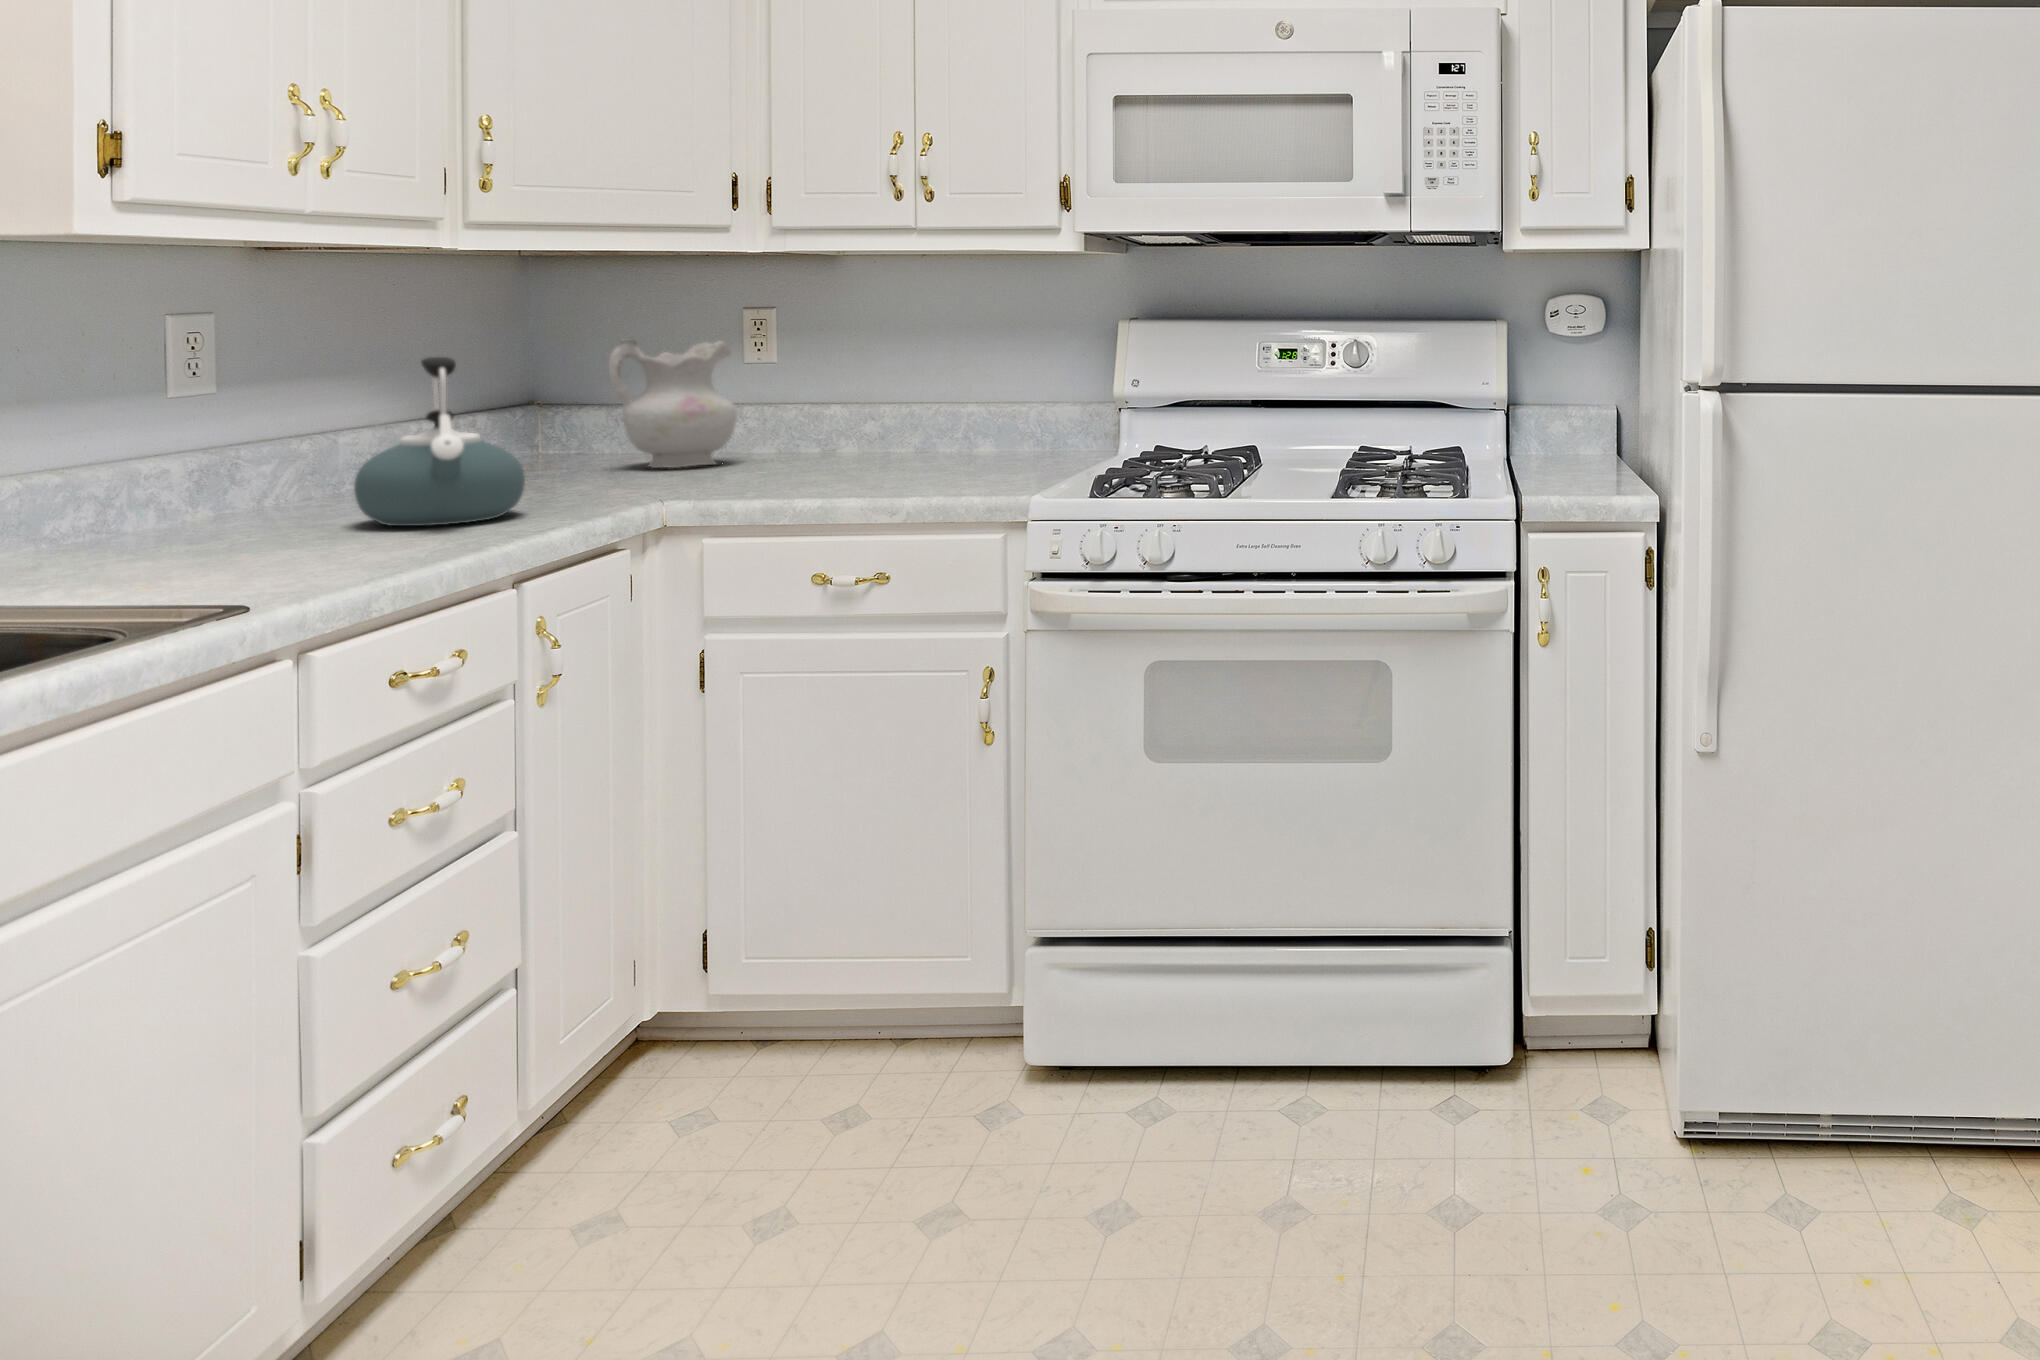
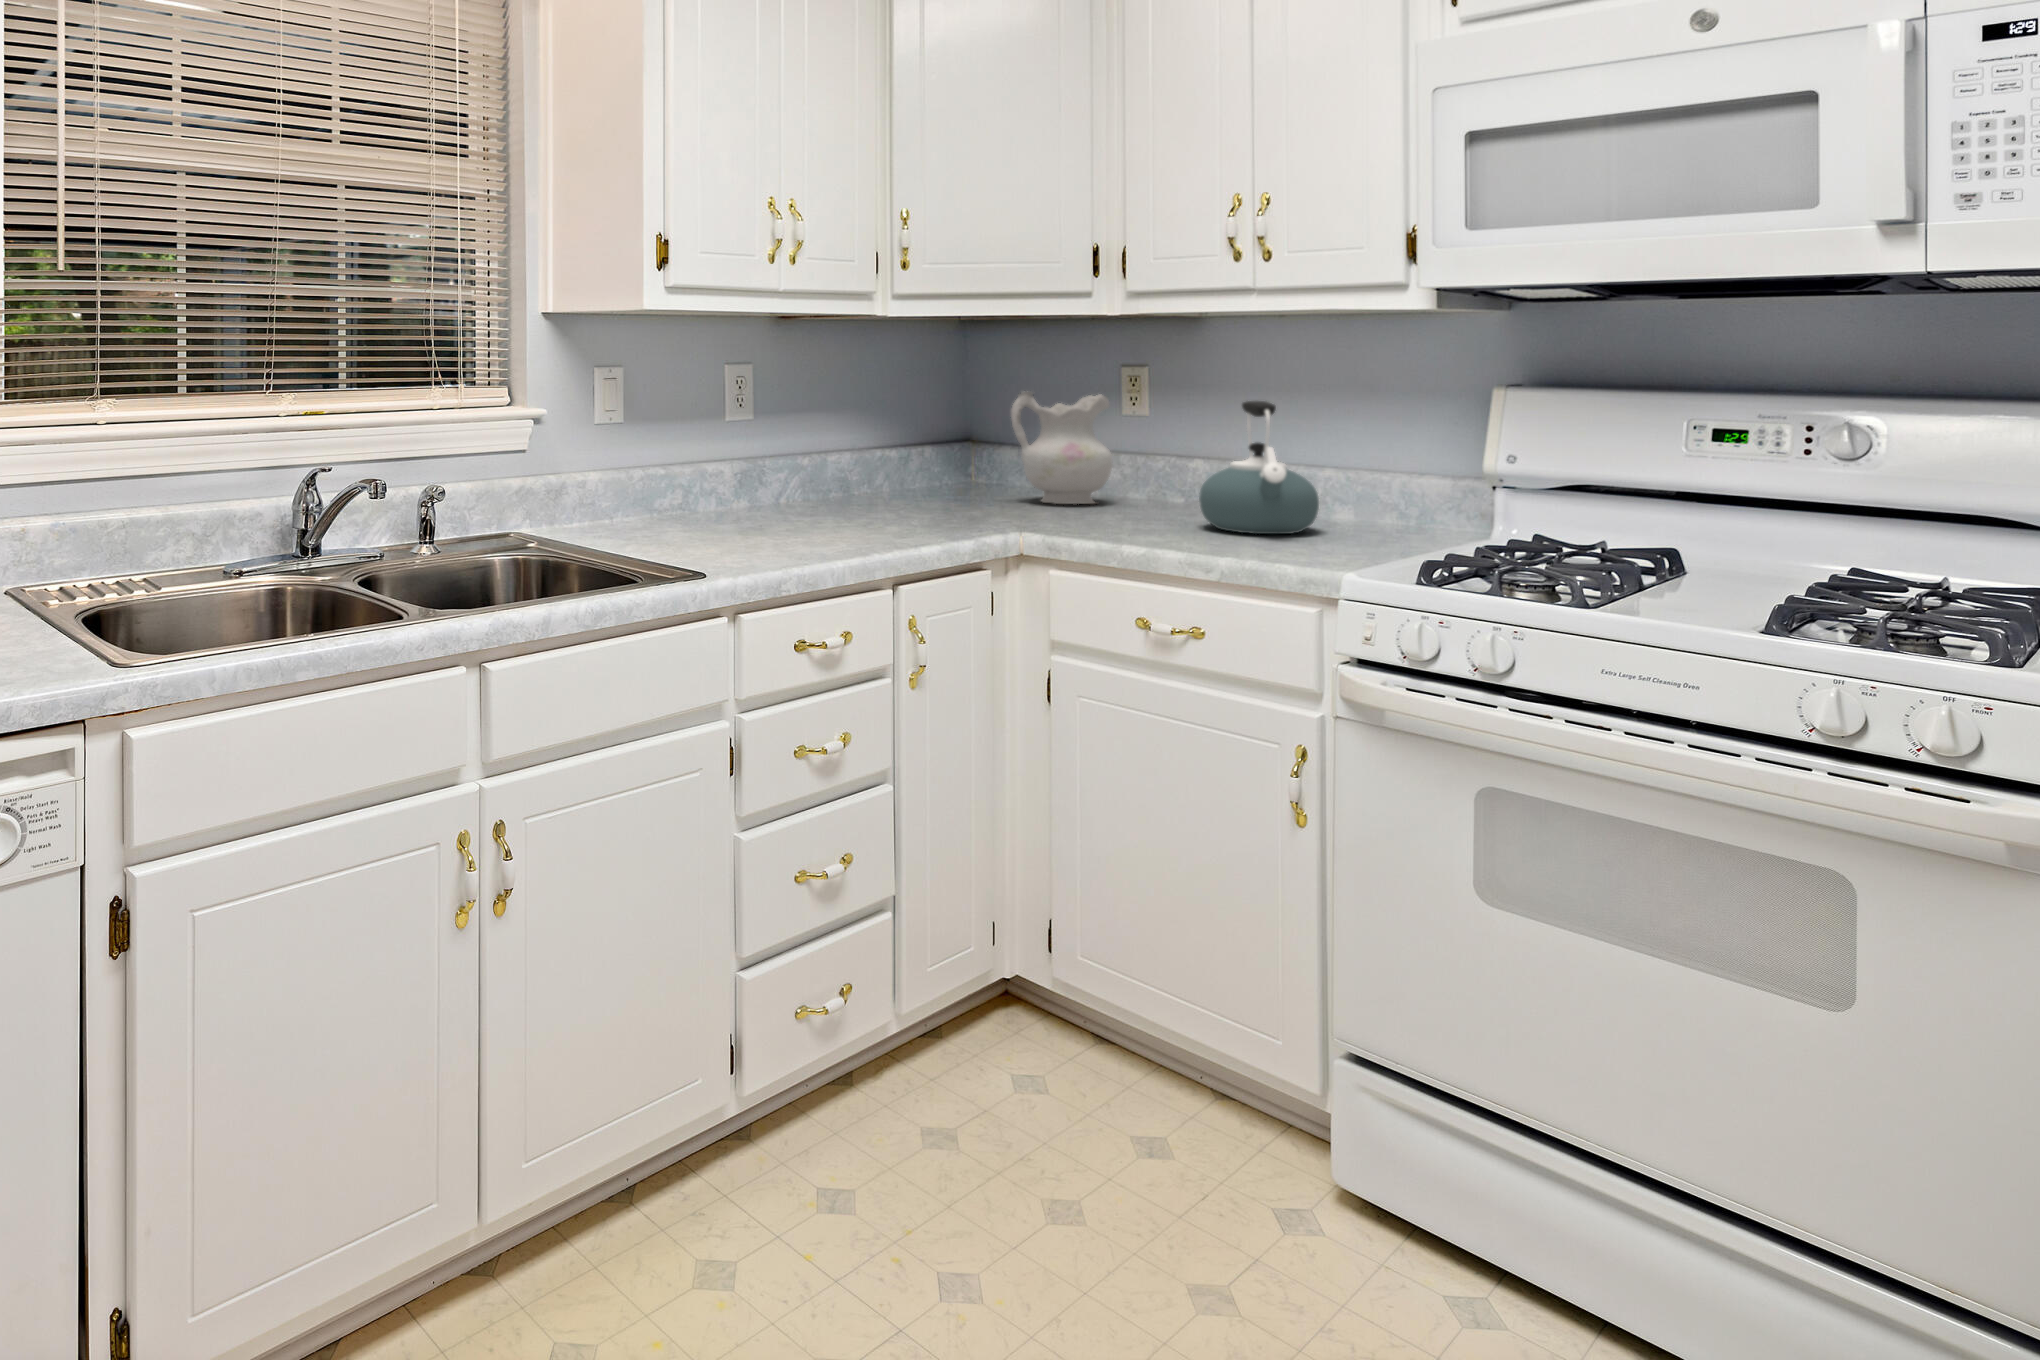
kettle: present [354,357,525,526] -> present [1199,401,1319,534]

